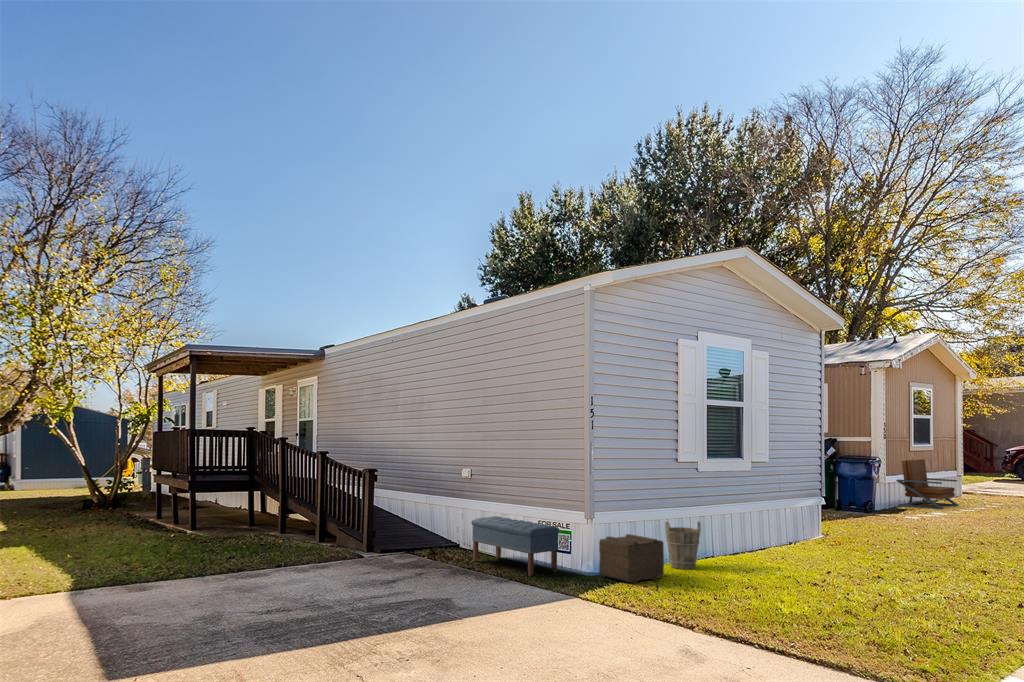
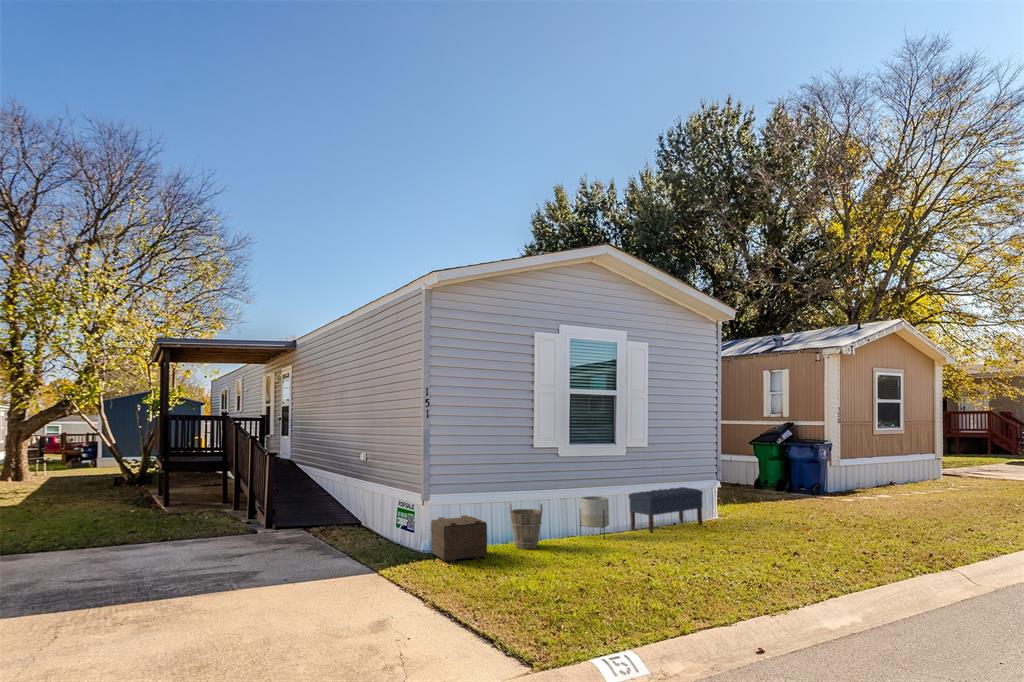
lounge chair: present [896,459,959,509] -> none [852,443,919,492]
planter: none [719,514,749,559] -> present [580,496,609,540]
bench: present [471,516,559,576] -> present [628,487,703,533]

